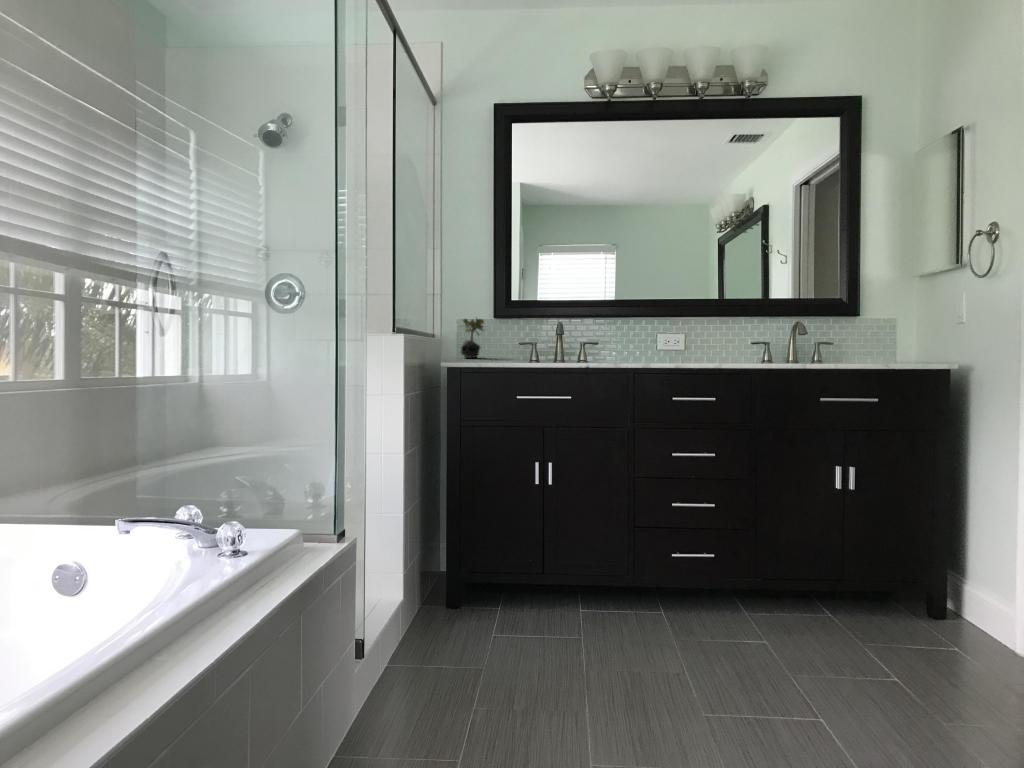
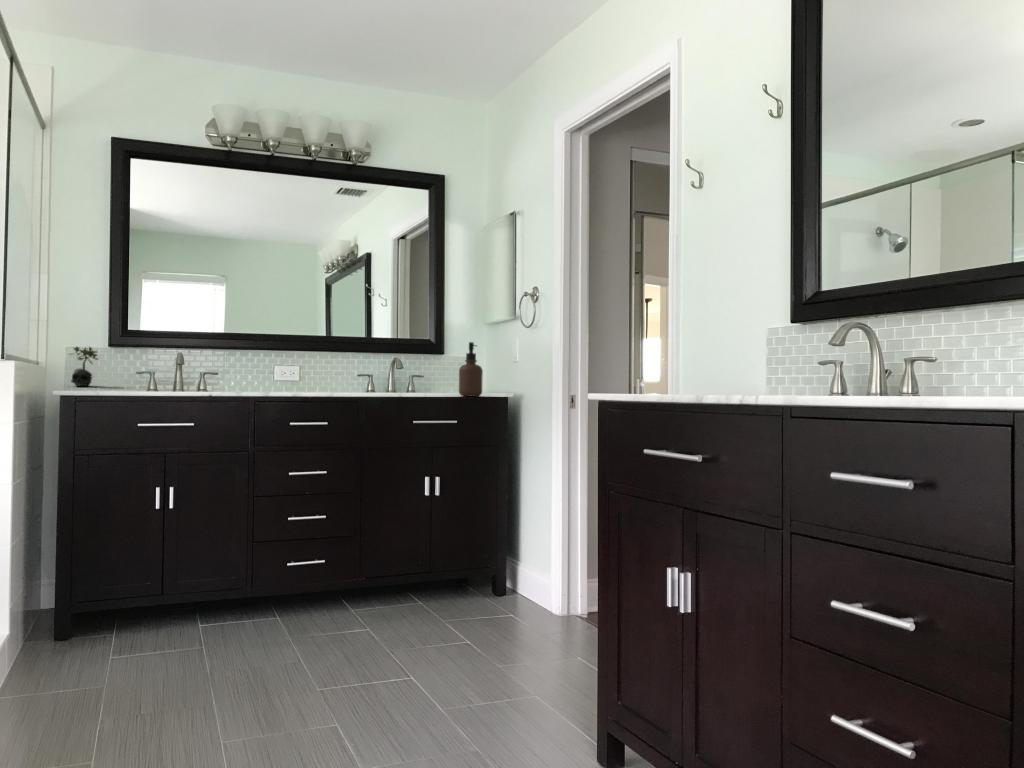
soap dispenser: none [881,300,914,367] -> present [459,342,483,396]

